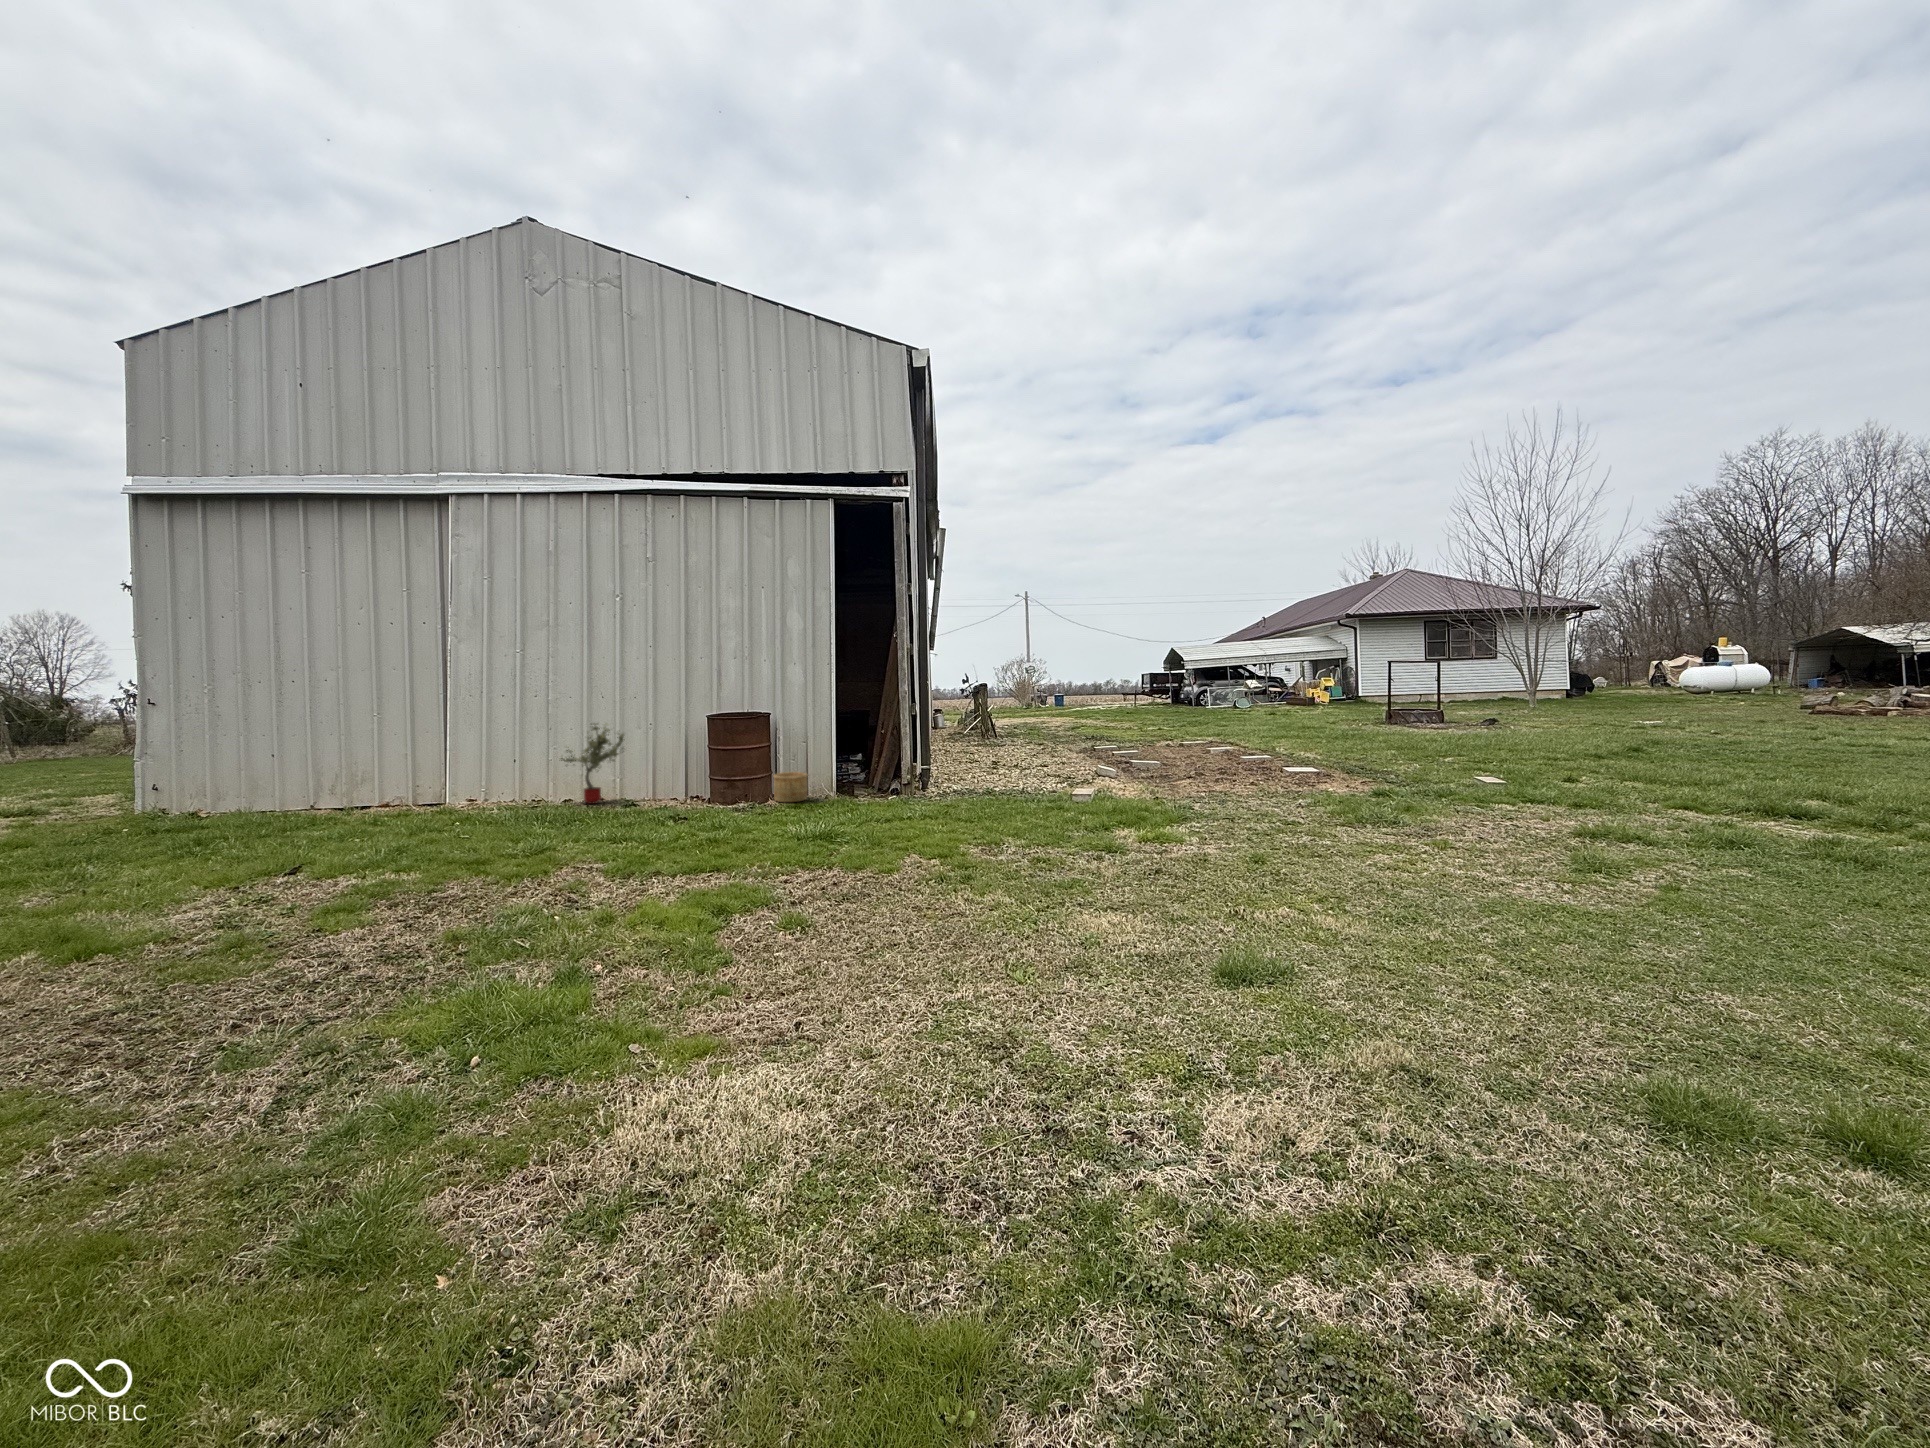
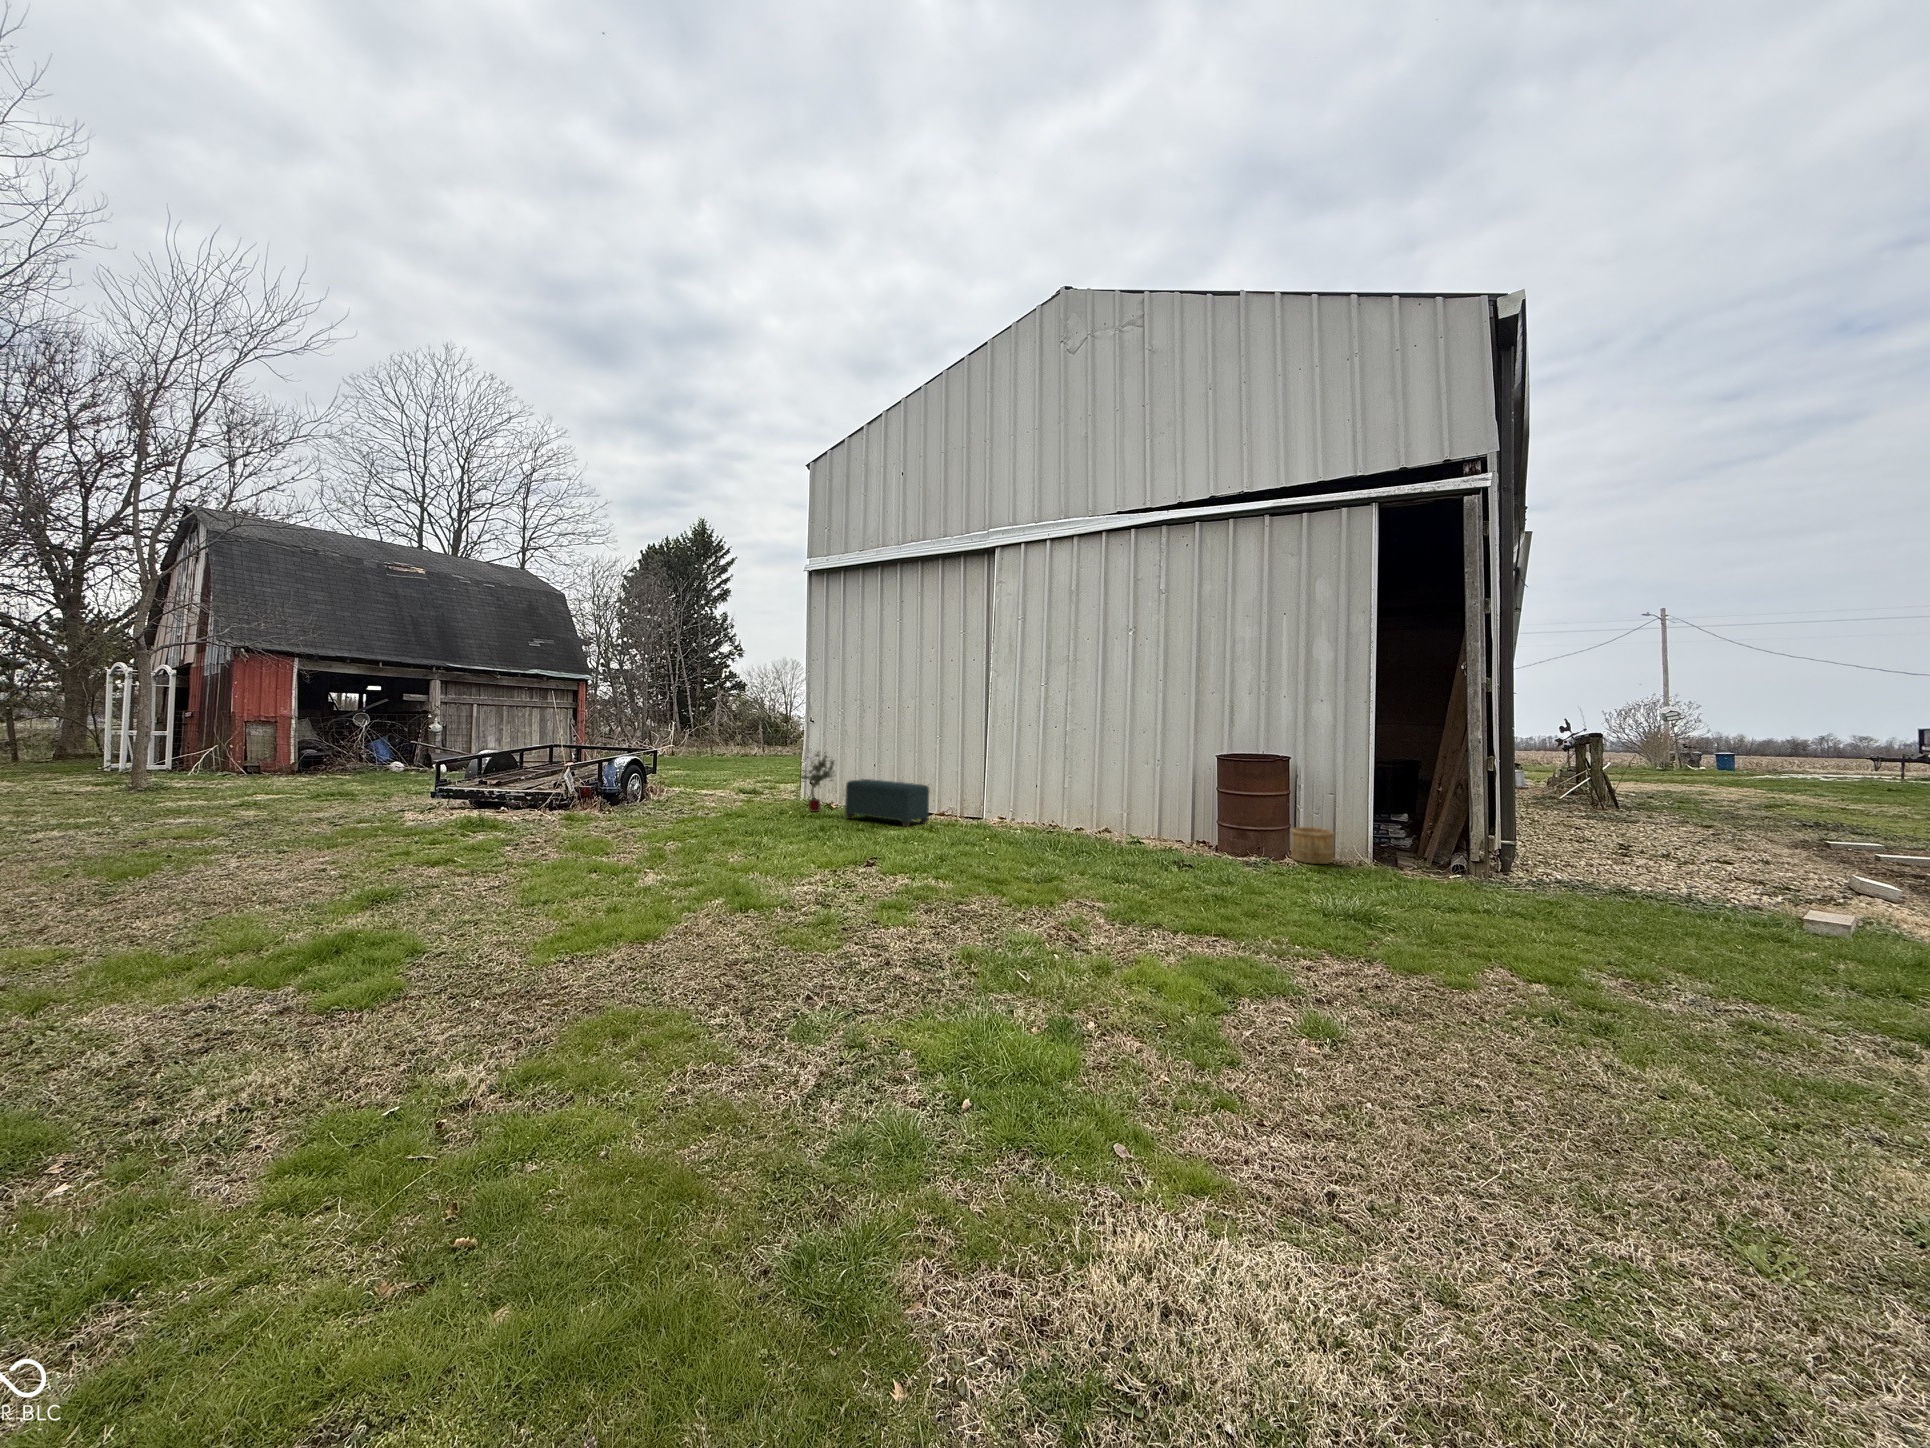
potted tree: present [560,724,624,804] -> present [799,752,834,812]
bench: none [216,772,361,828] -> present [845,779,929,827]

